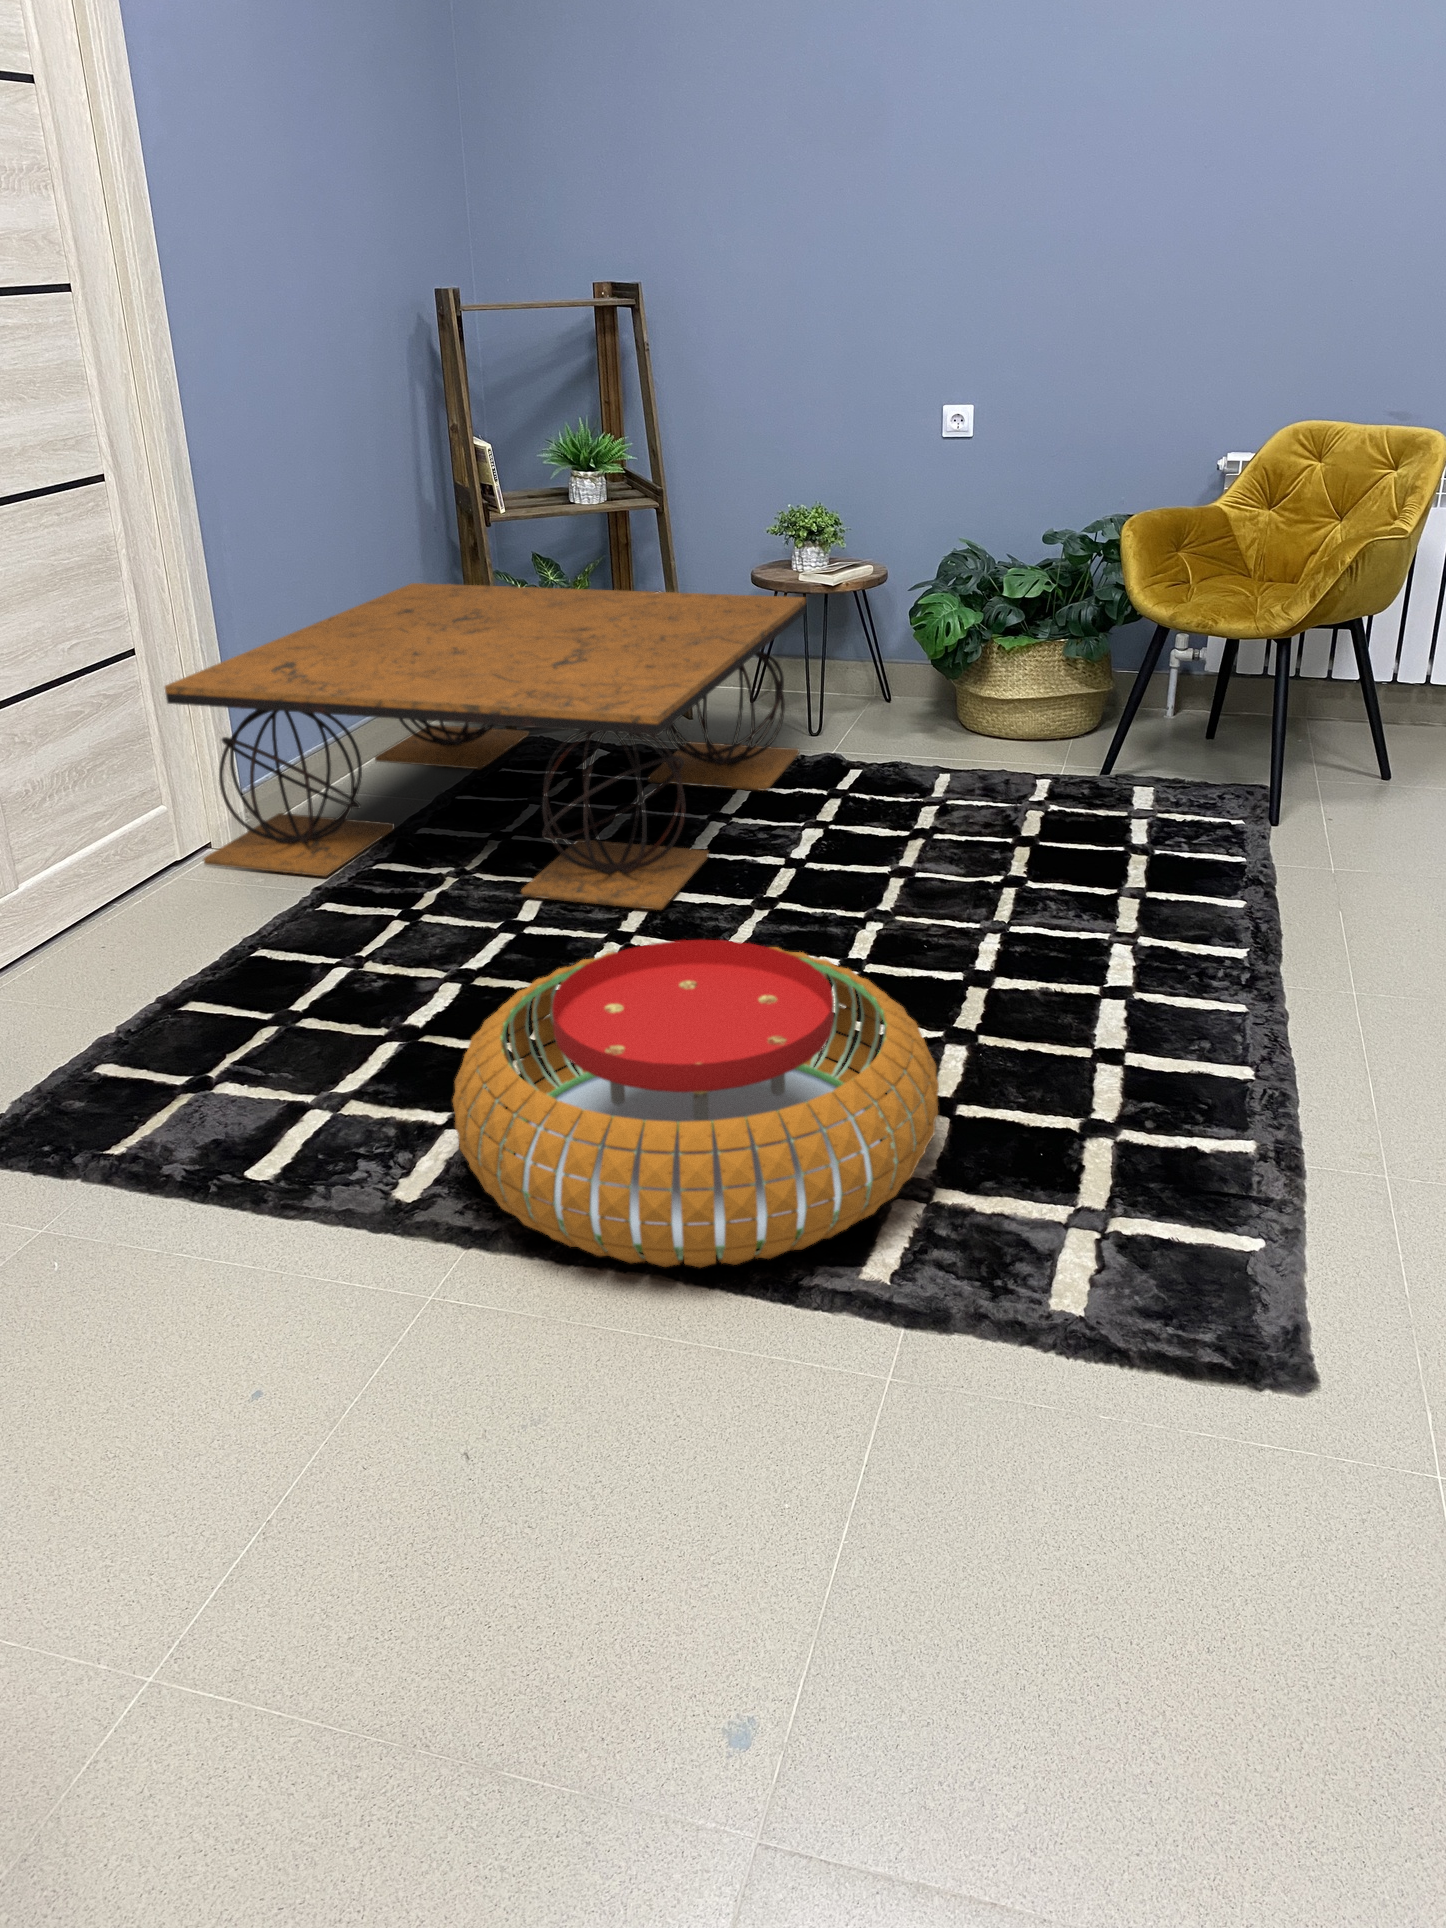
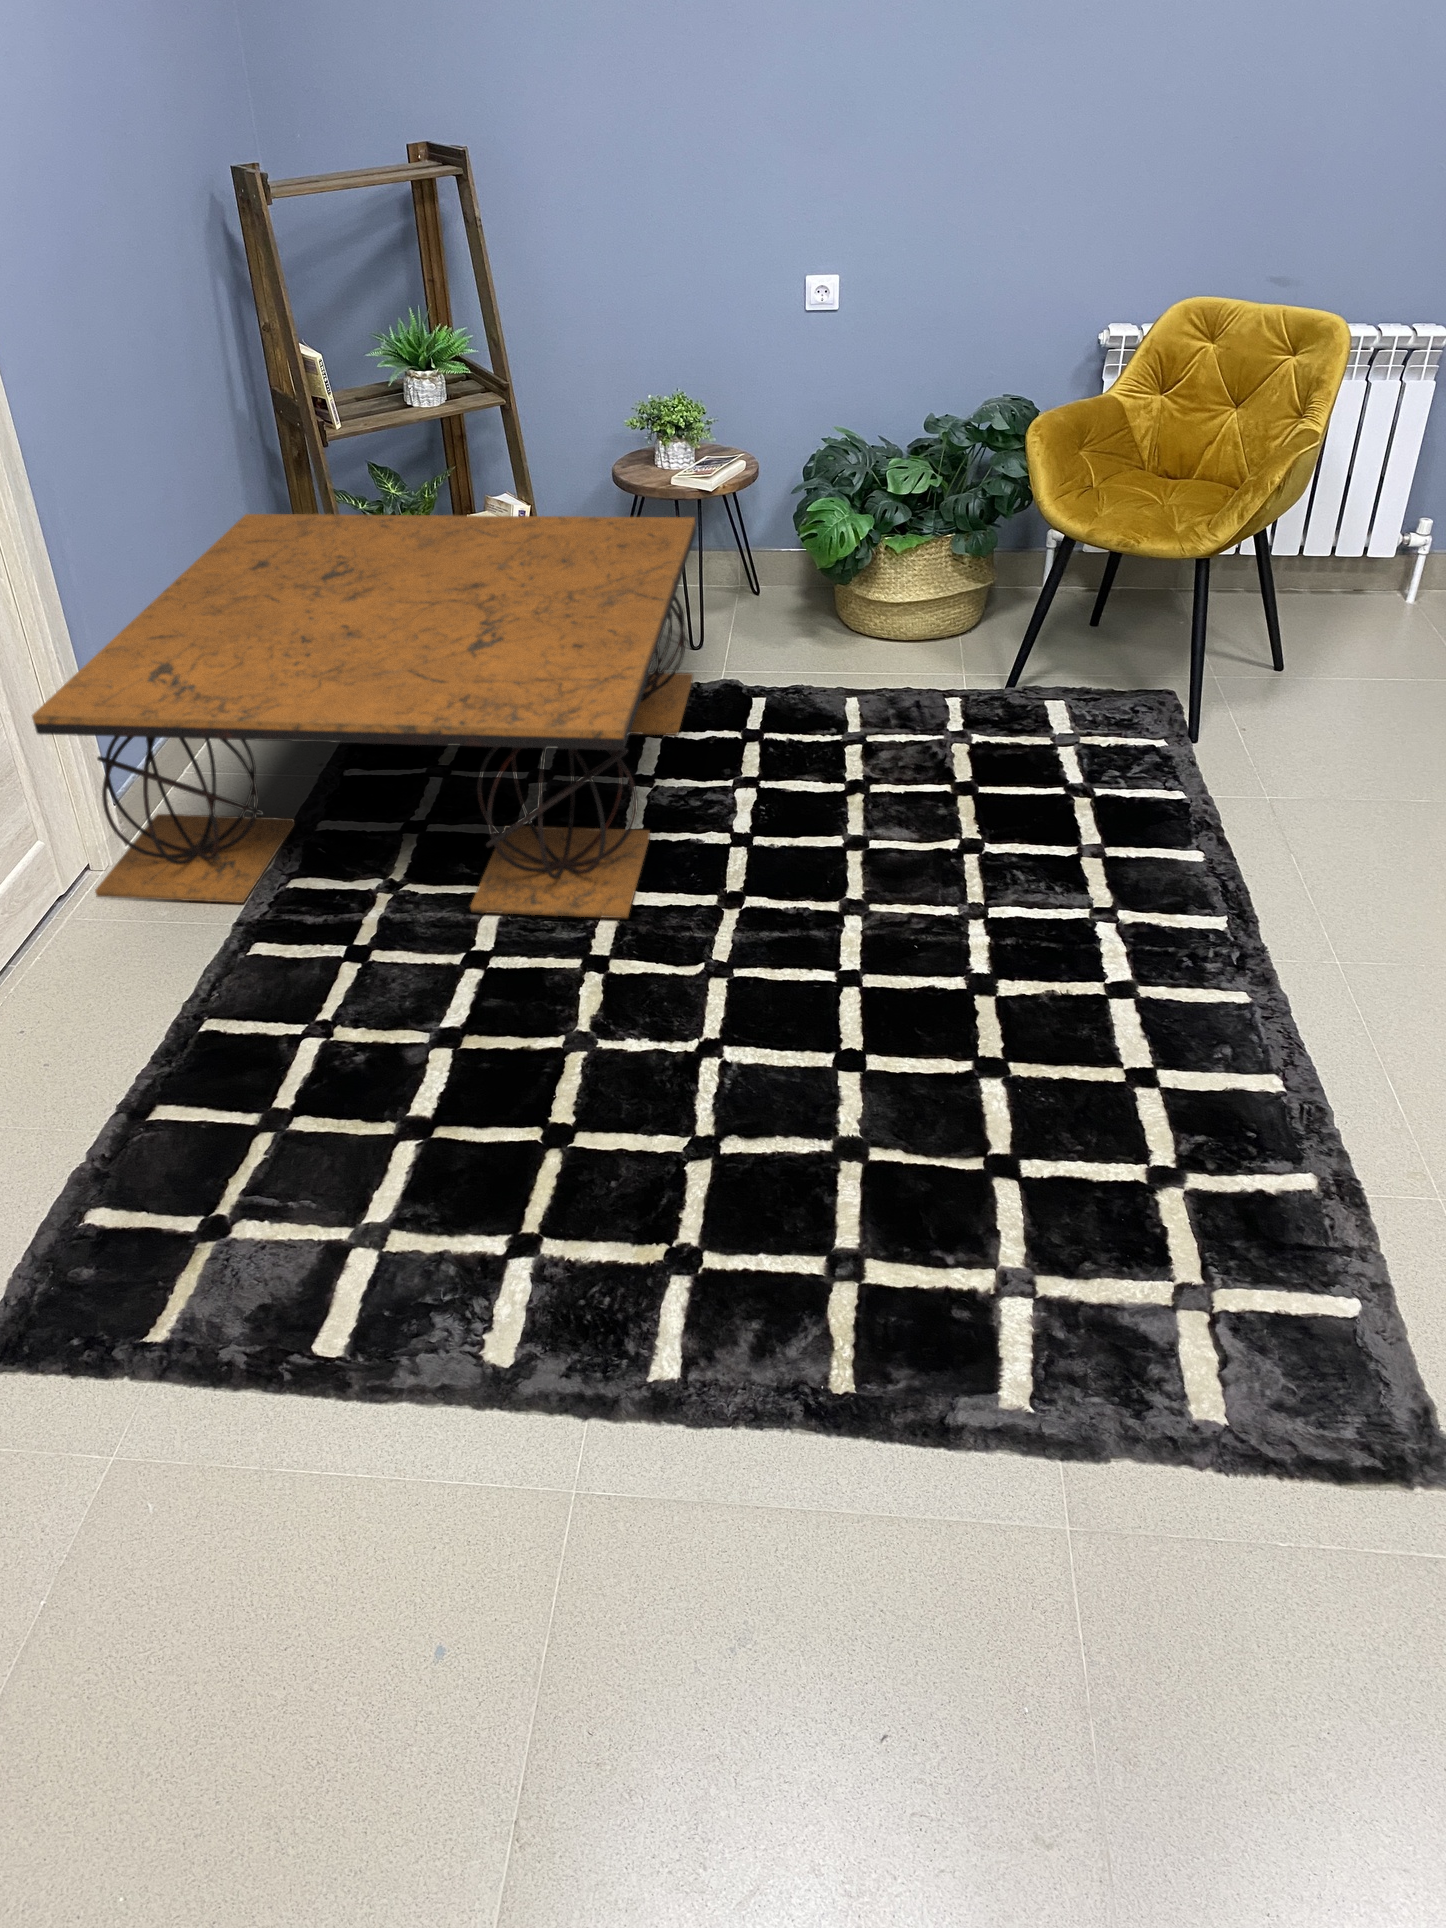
pouf: present [453,940,939,1268] -> none [529,1013,1036,1426]

